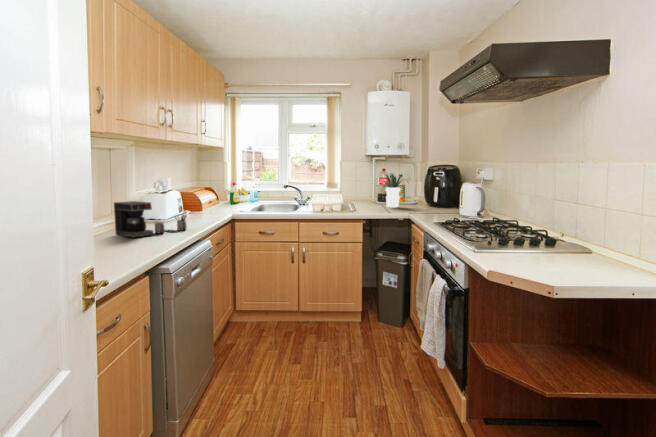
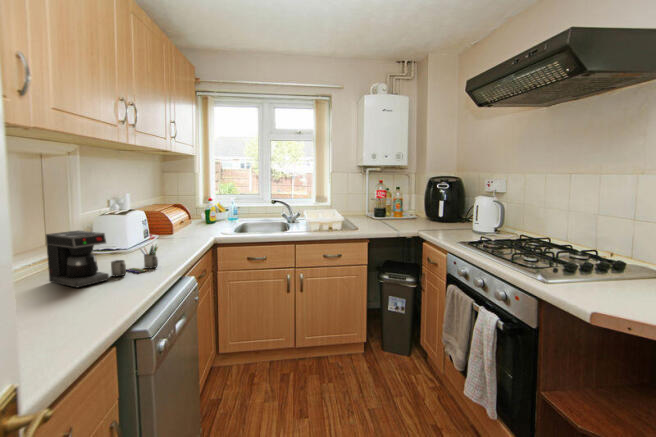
potted plant: present [383,173,408,207] -> none [370,186,417,223]

